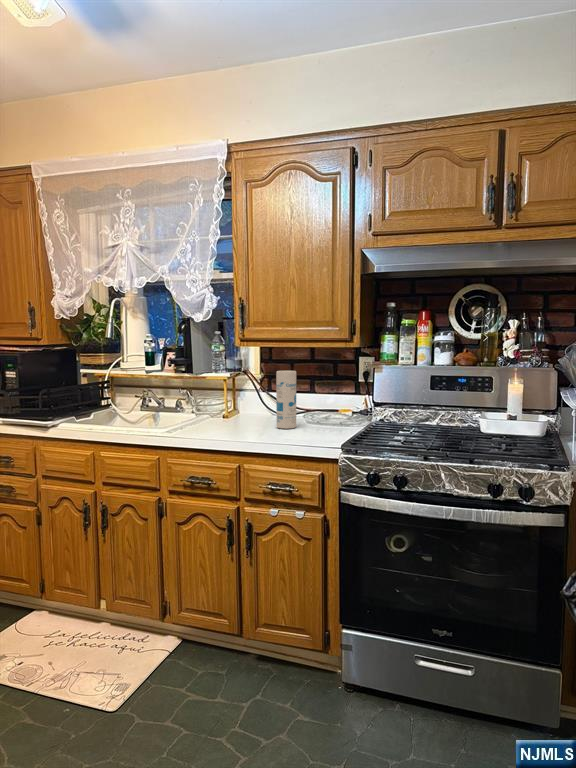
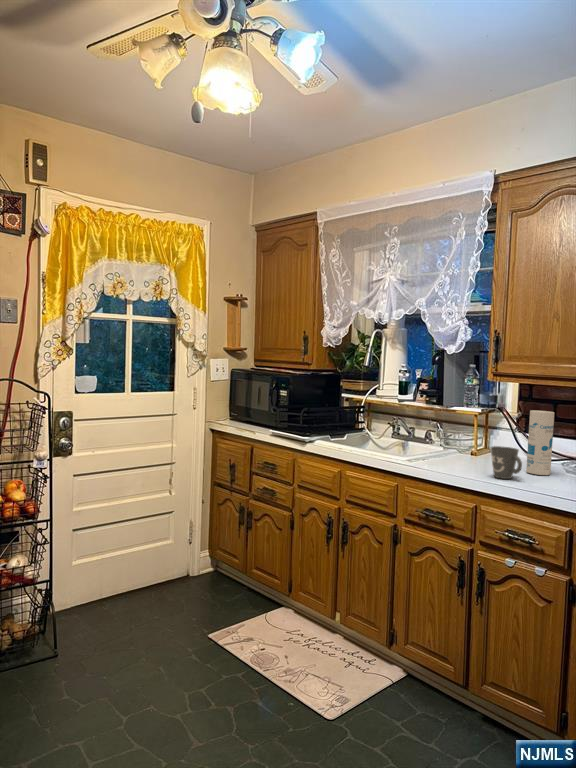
mug: none [247,407,276,437] -> present [491,446,522,479]

